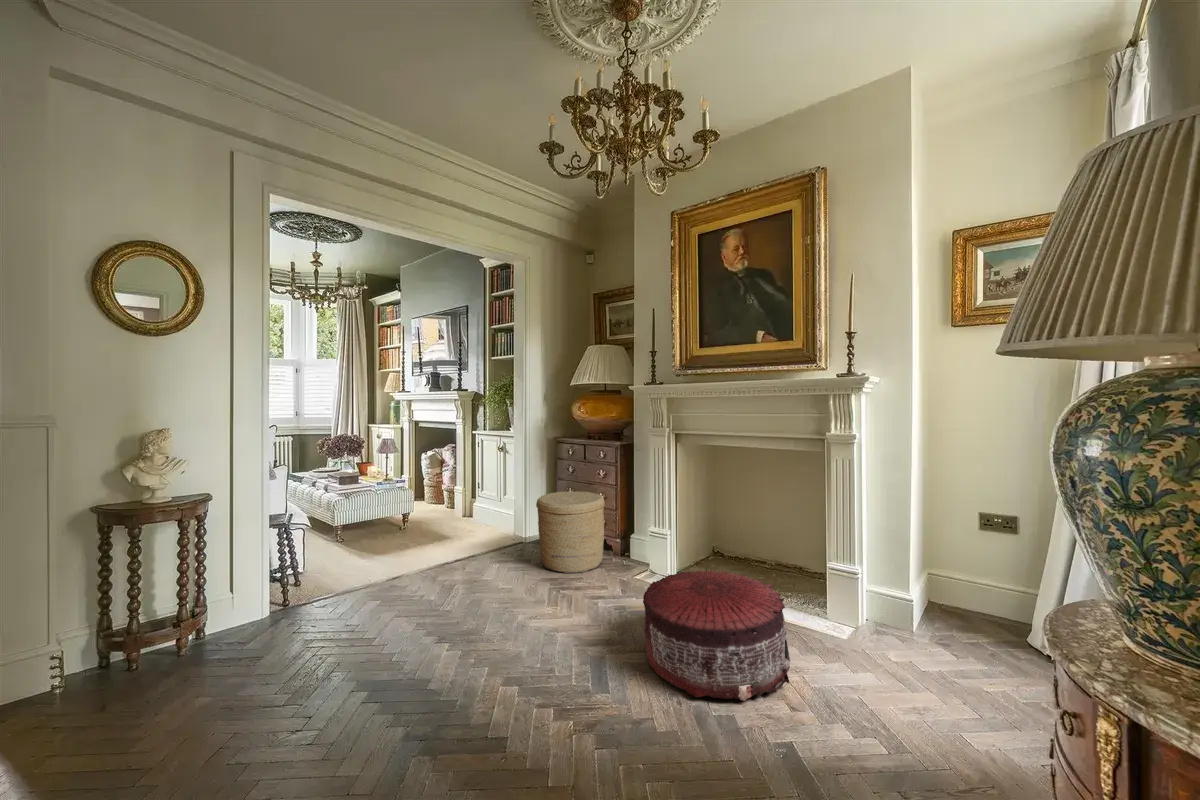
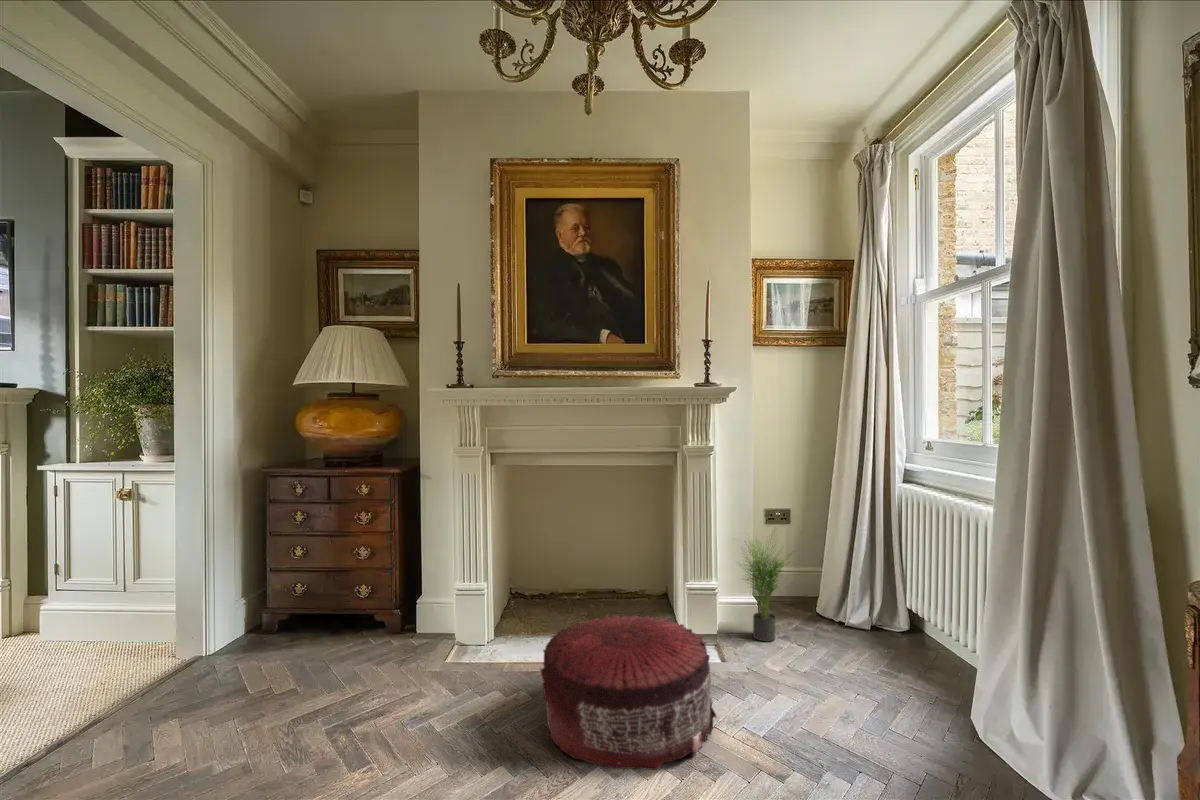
woven basket: present [536,492,605,573] -> none [265,549,384,684]
potted plant: none [882,525,975,646] -> present [745,544,785,641]

